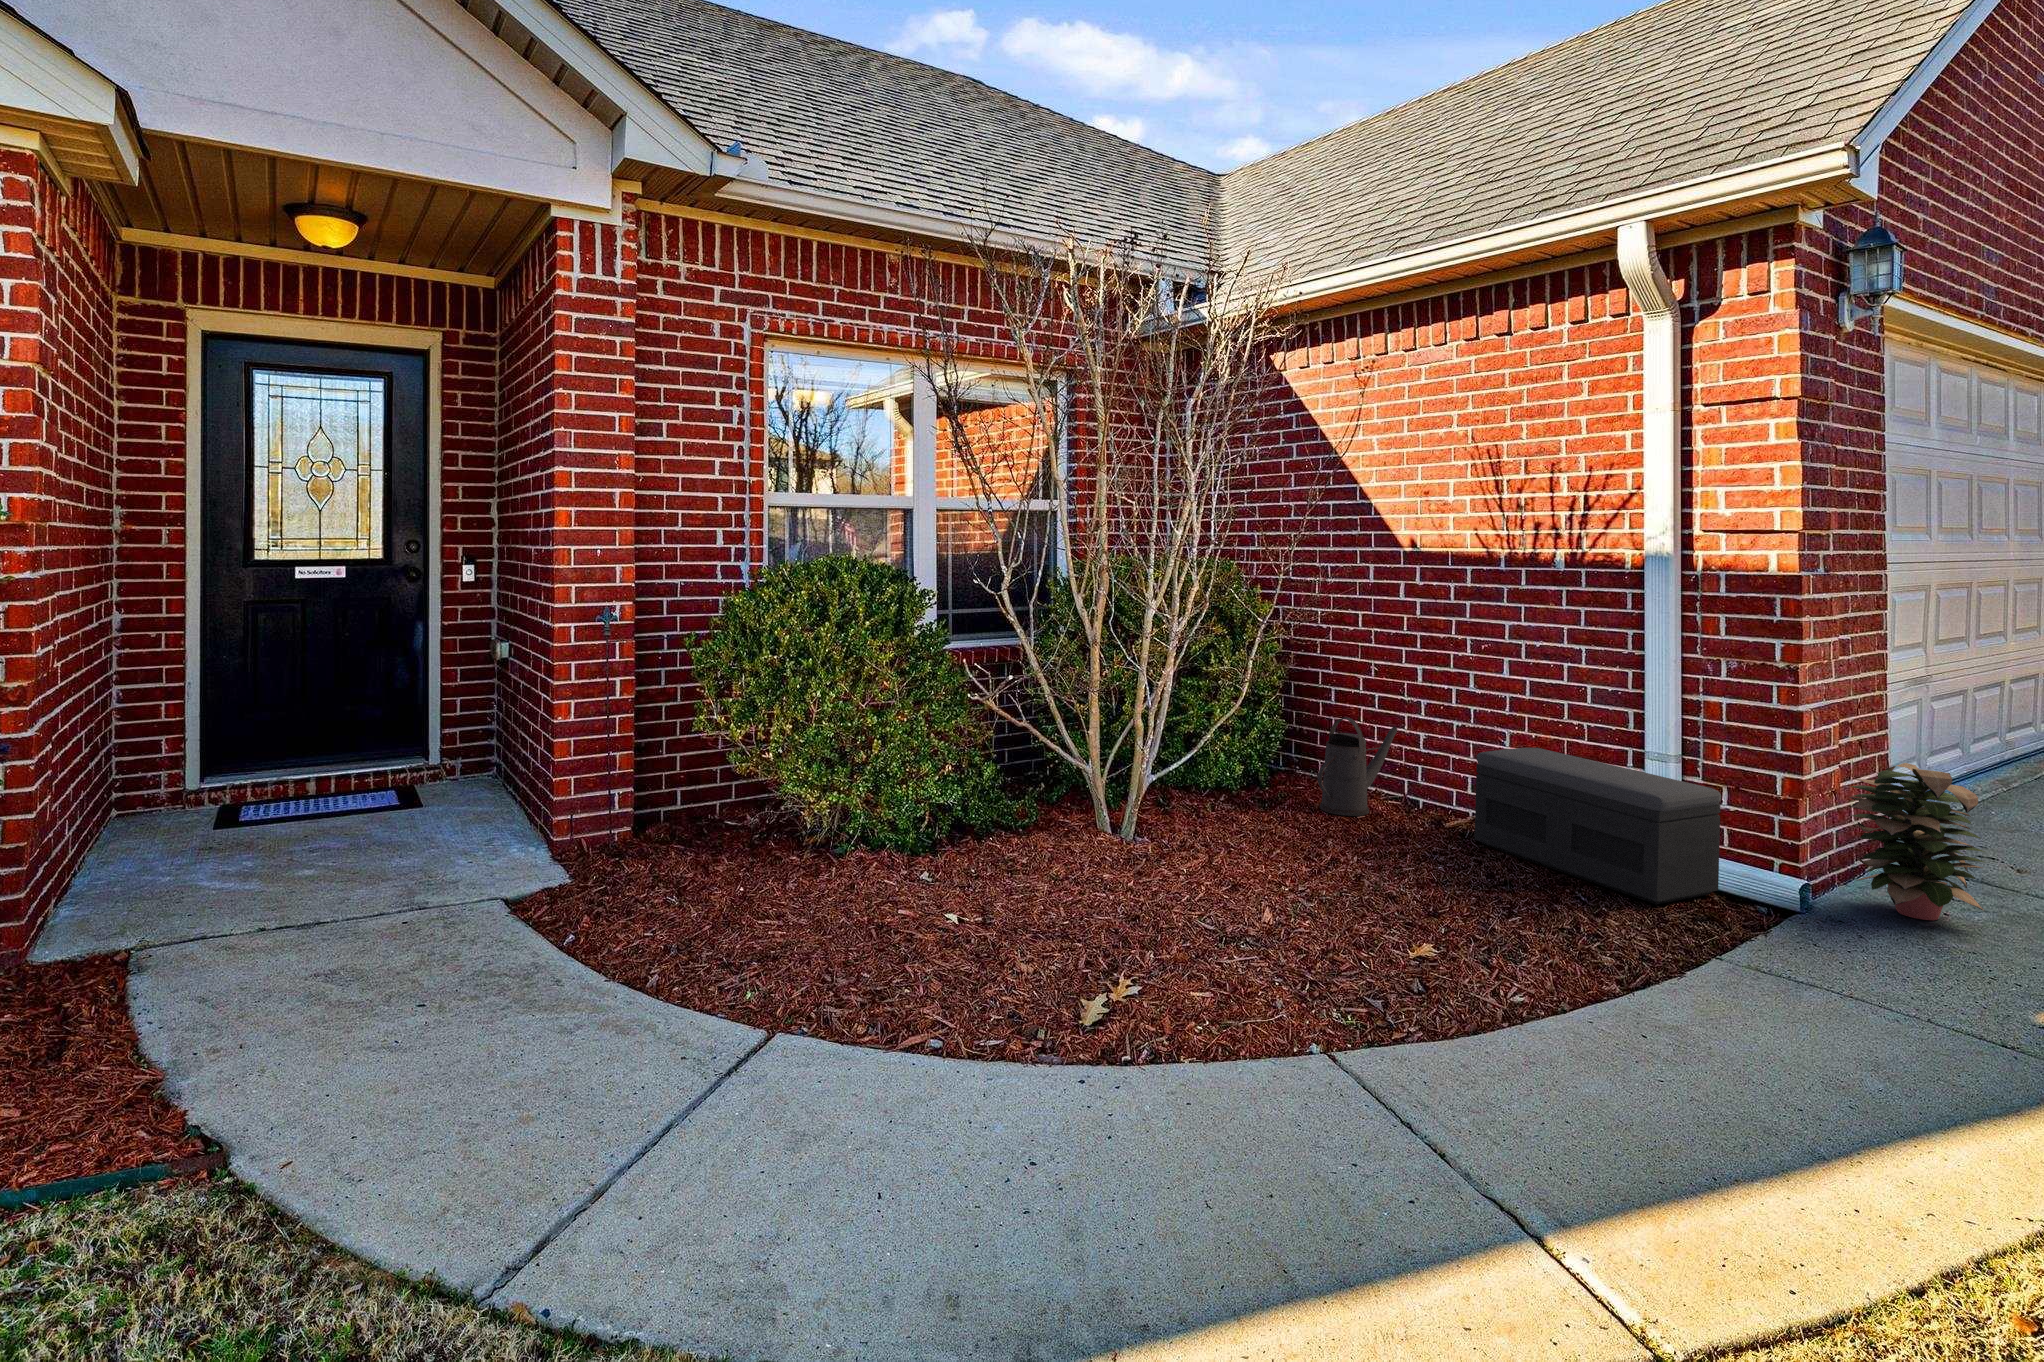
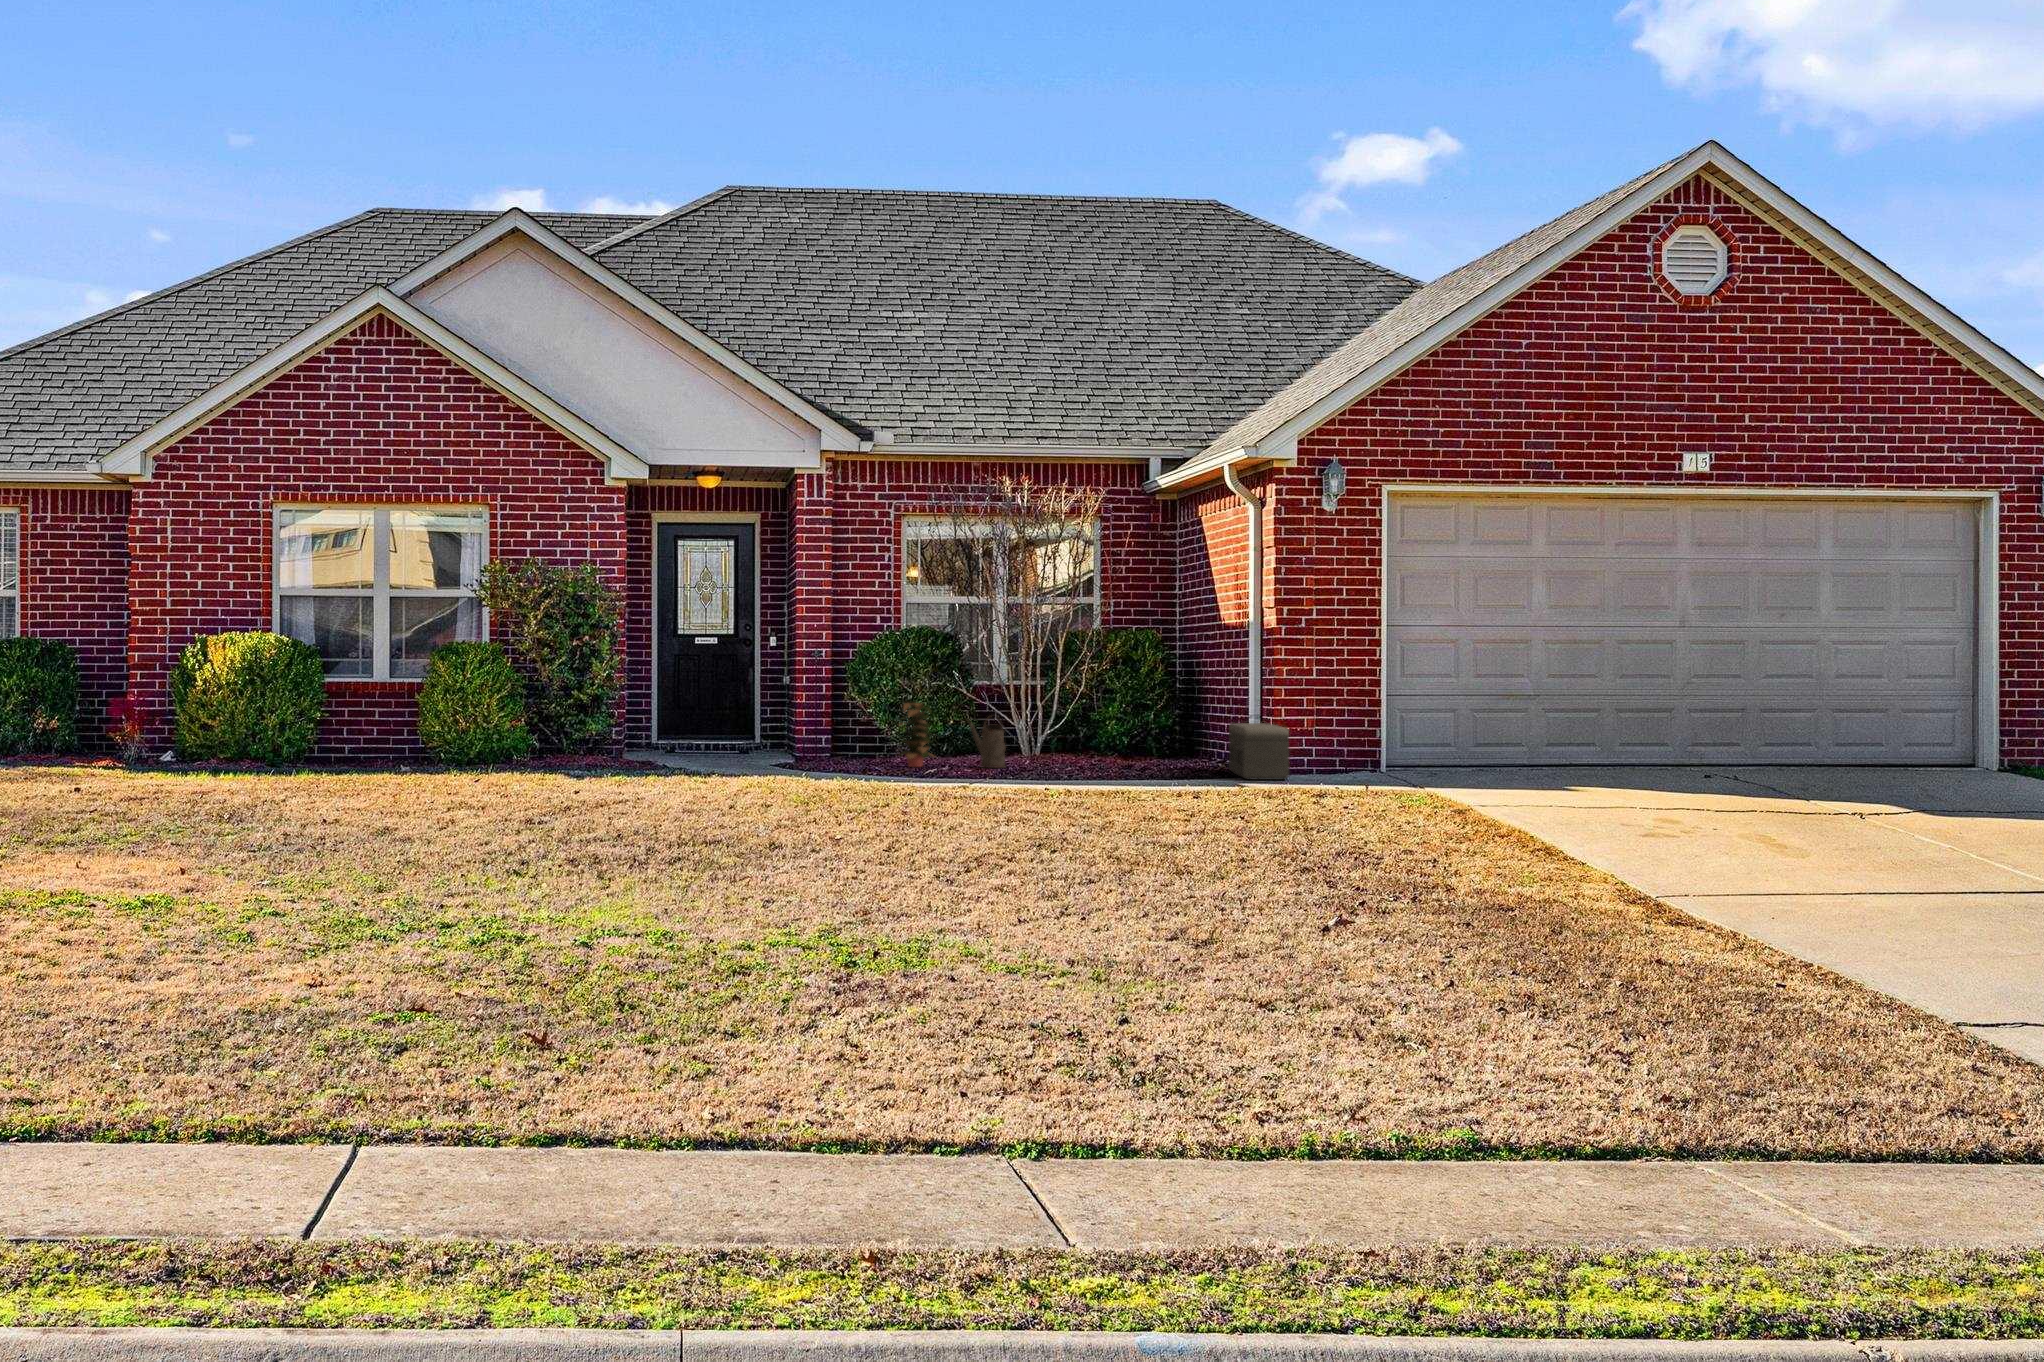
watering can: present [1317,717,1397,816] -> present [969,717,1005,768]
decorative plant: present [1850,763,1985,920] -> present [895,703,937,767]

